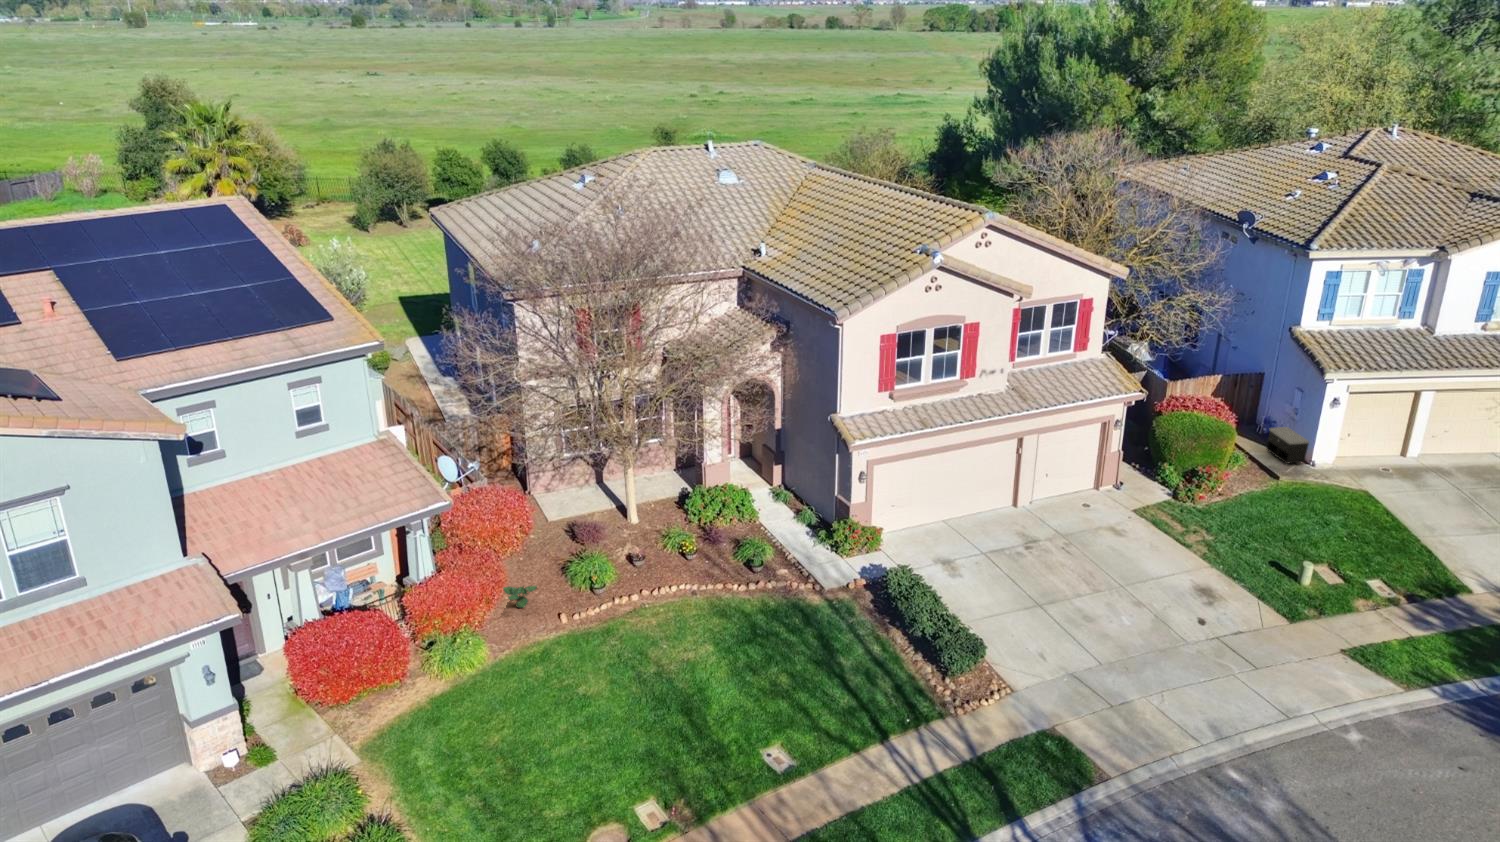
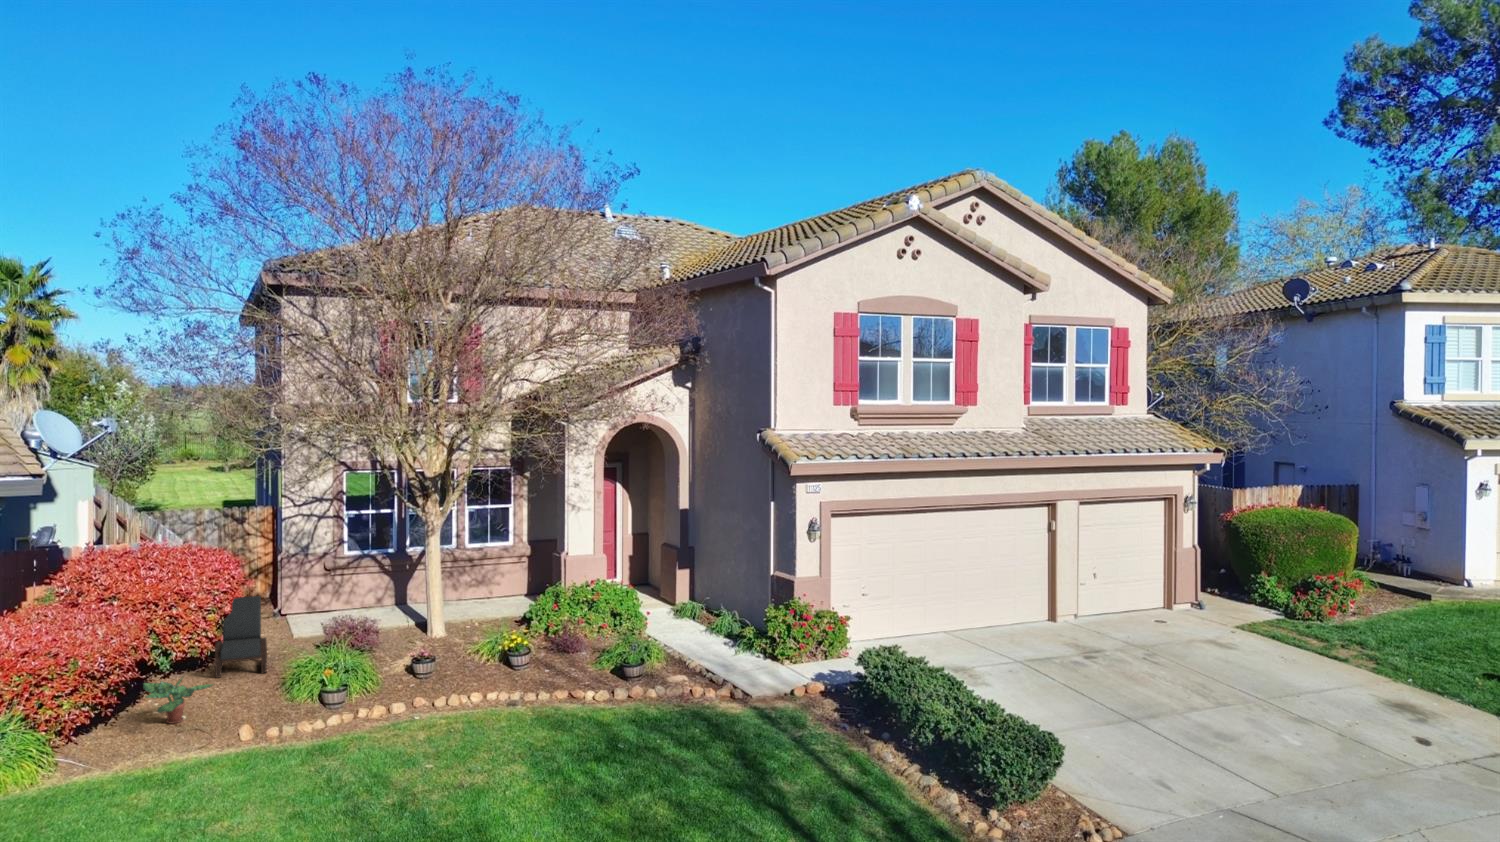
storage bench: present [1266,427,1309,464] -> none [1390,543,1456,590]
lounge chair: none [518,515,550,567] -> present [215,596,267,678]

